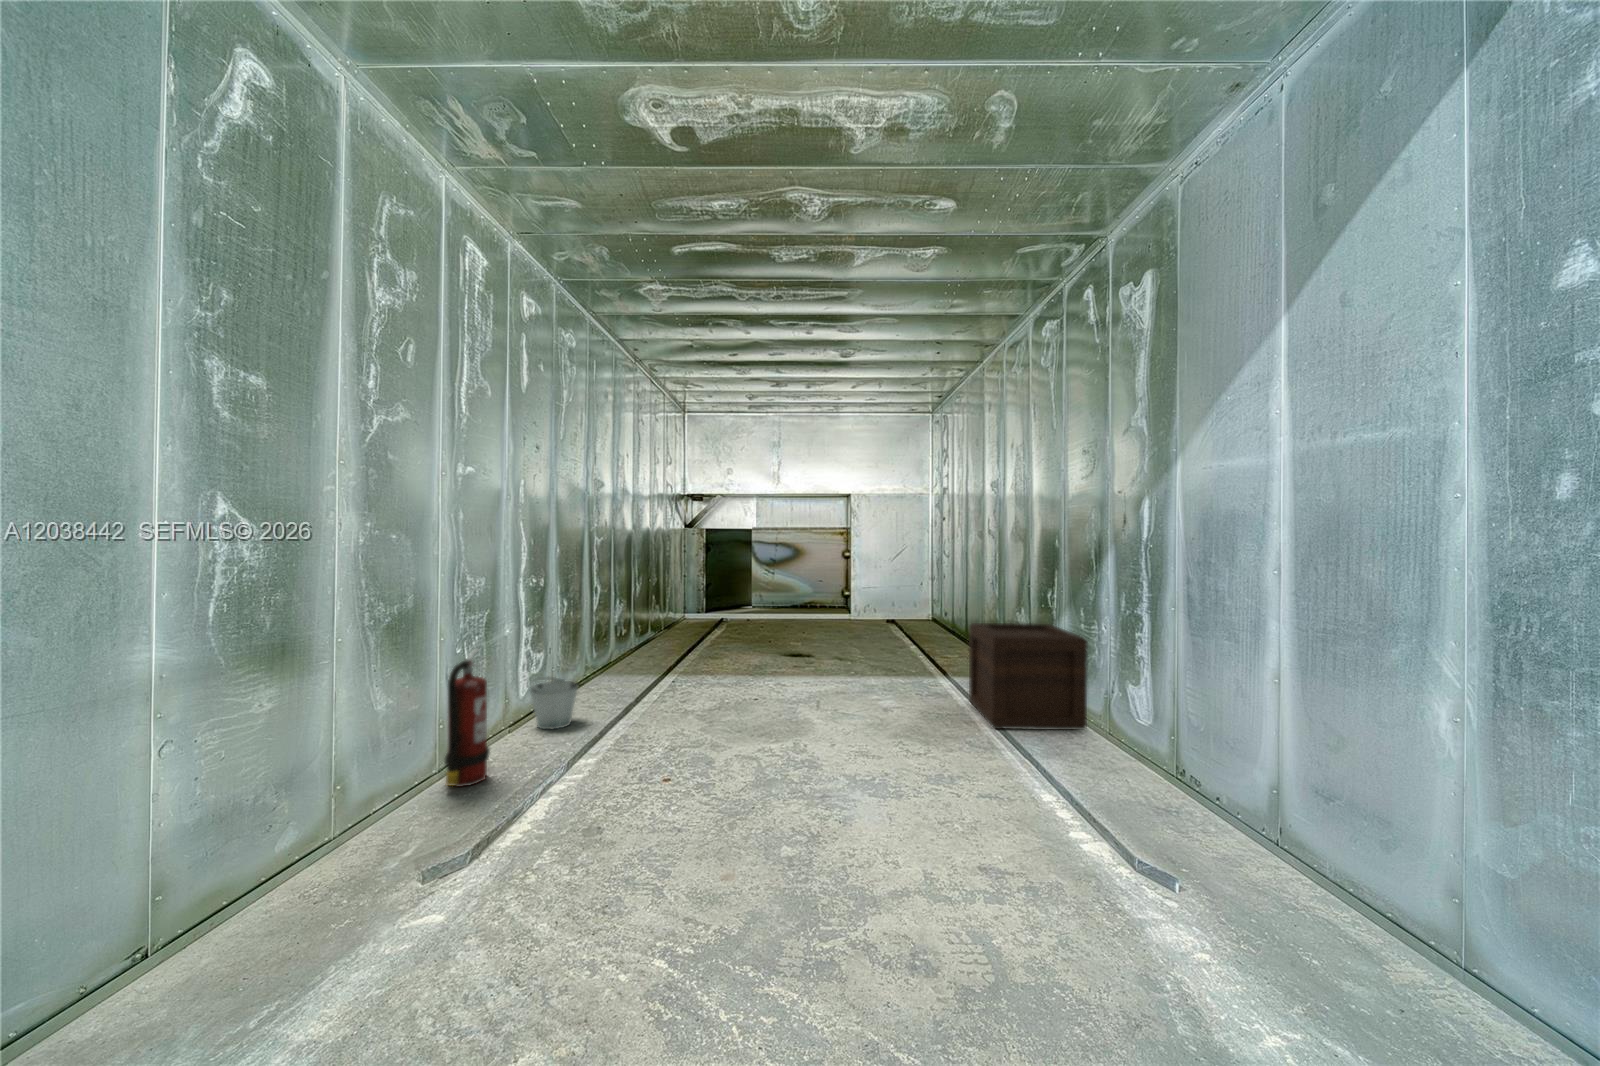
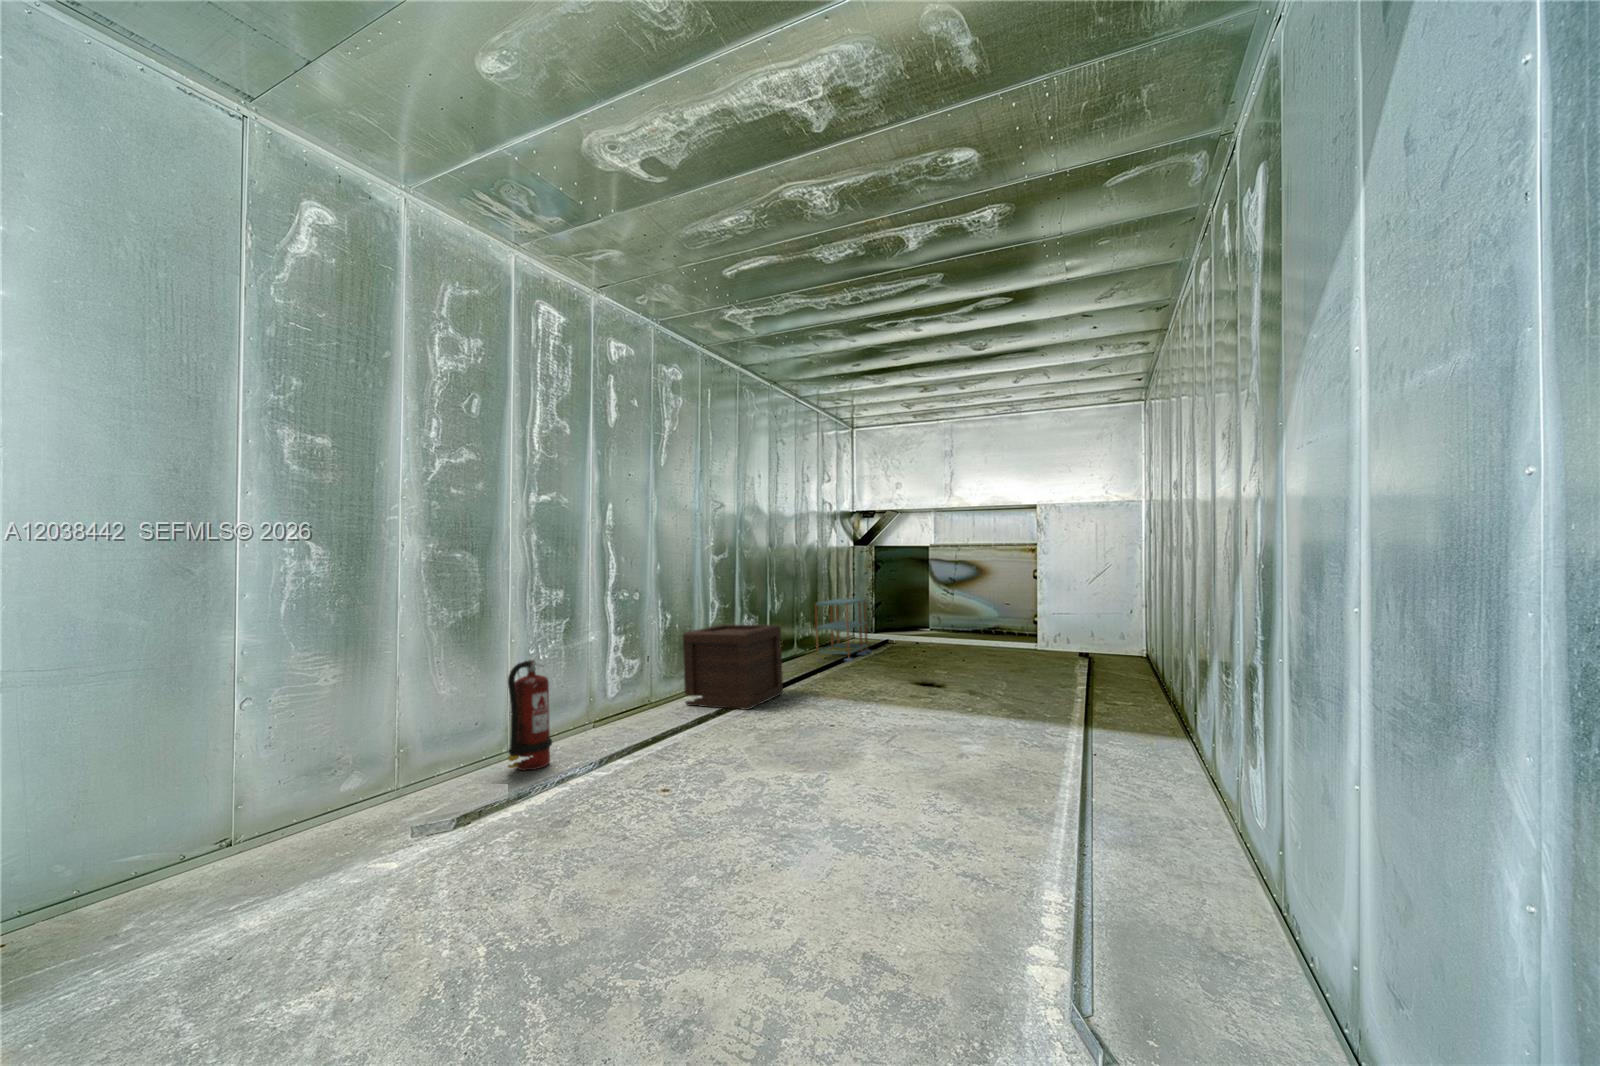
shelving unit: none [658,579,708,640] -> present [815,599,871,661]
wooden crate: present [969,623,1088,730] -> present [683,625,783,710]
bucket: present [529,677,578,729] -> none [620,683,664,732]

